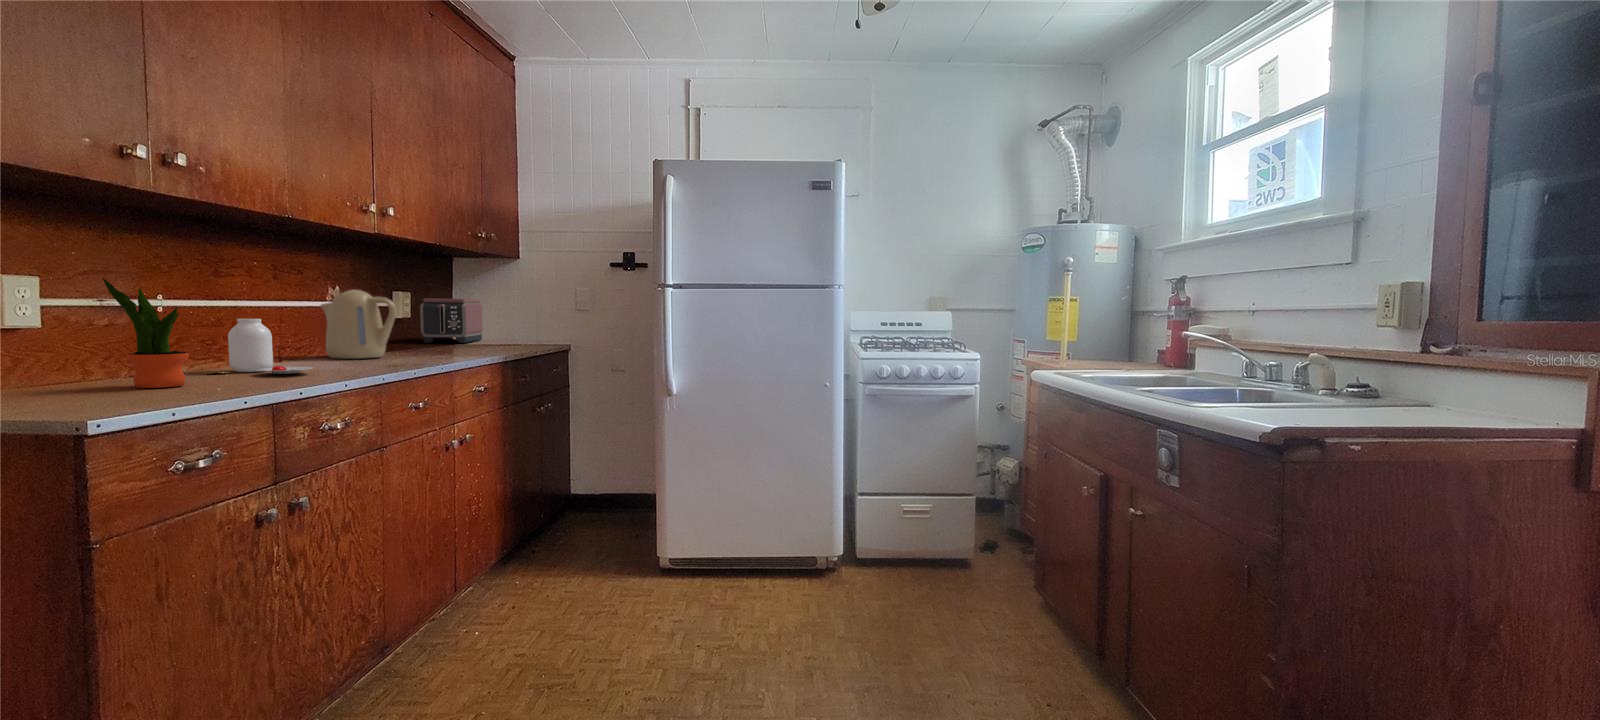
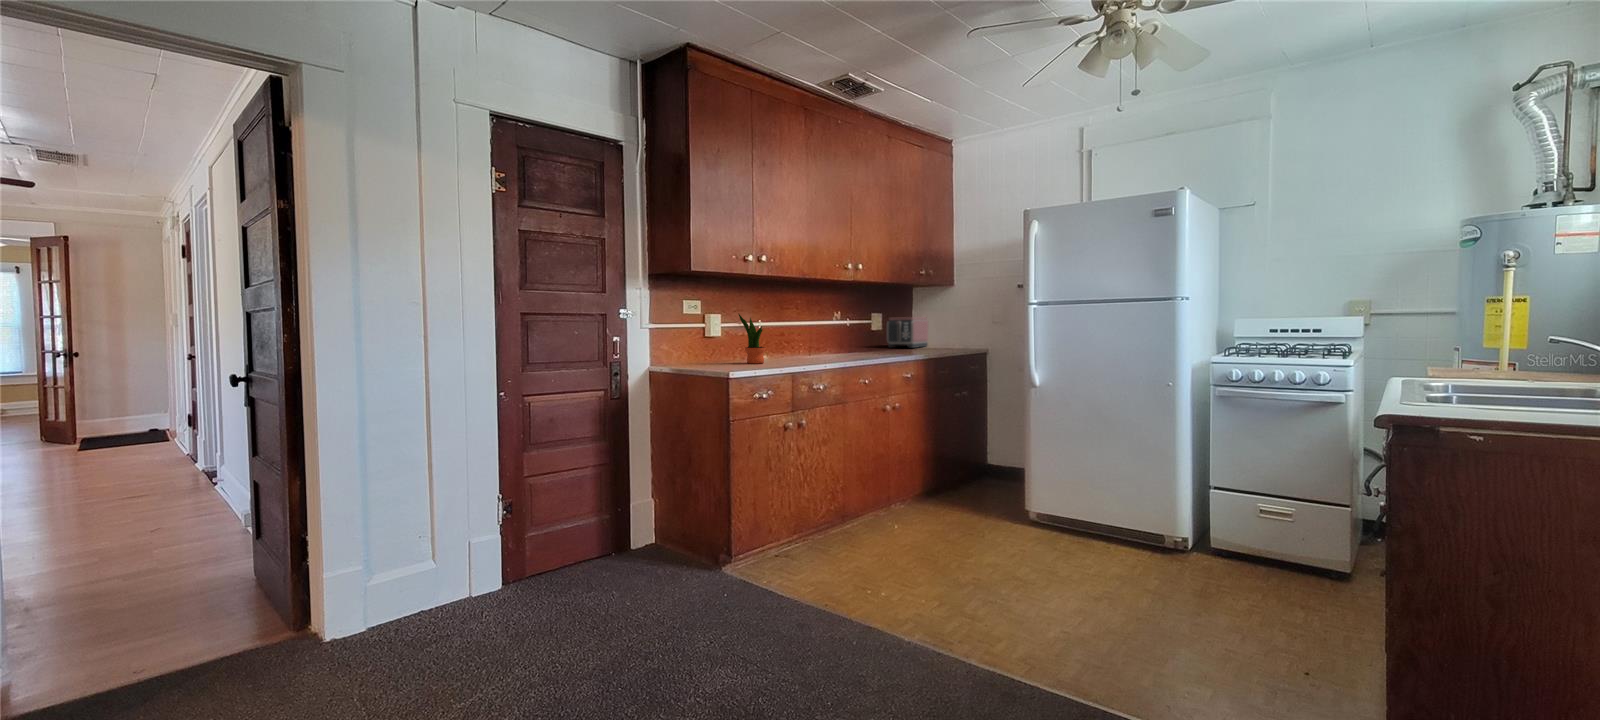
kettle: present [321,290,397,359] -> none [826,314,863,355]
jar: present [205,319,313,374] -> none [773,331,816,360]

